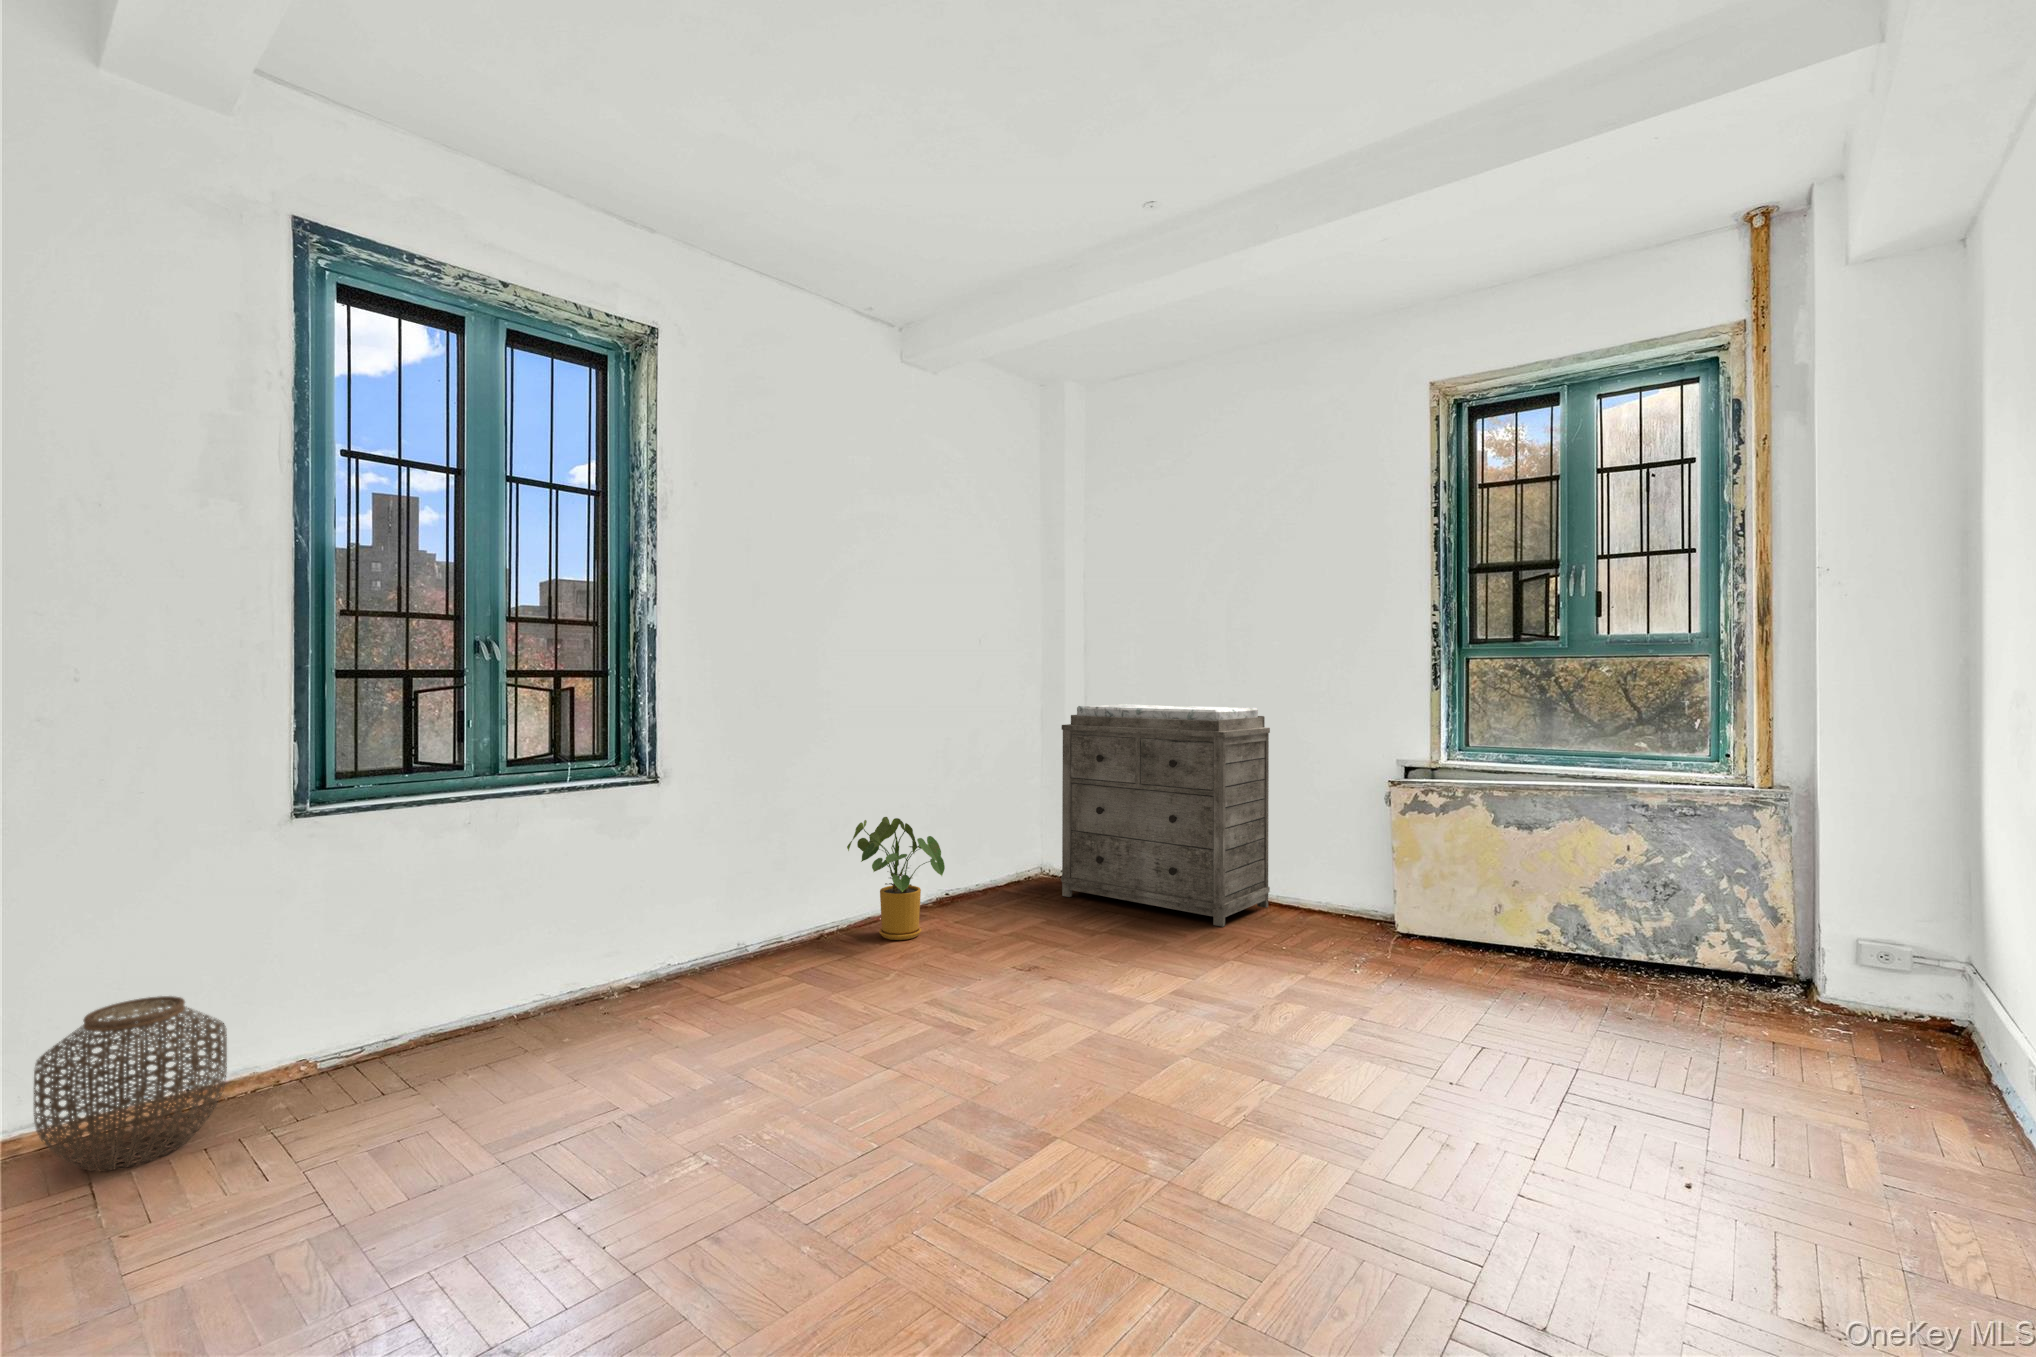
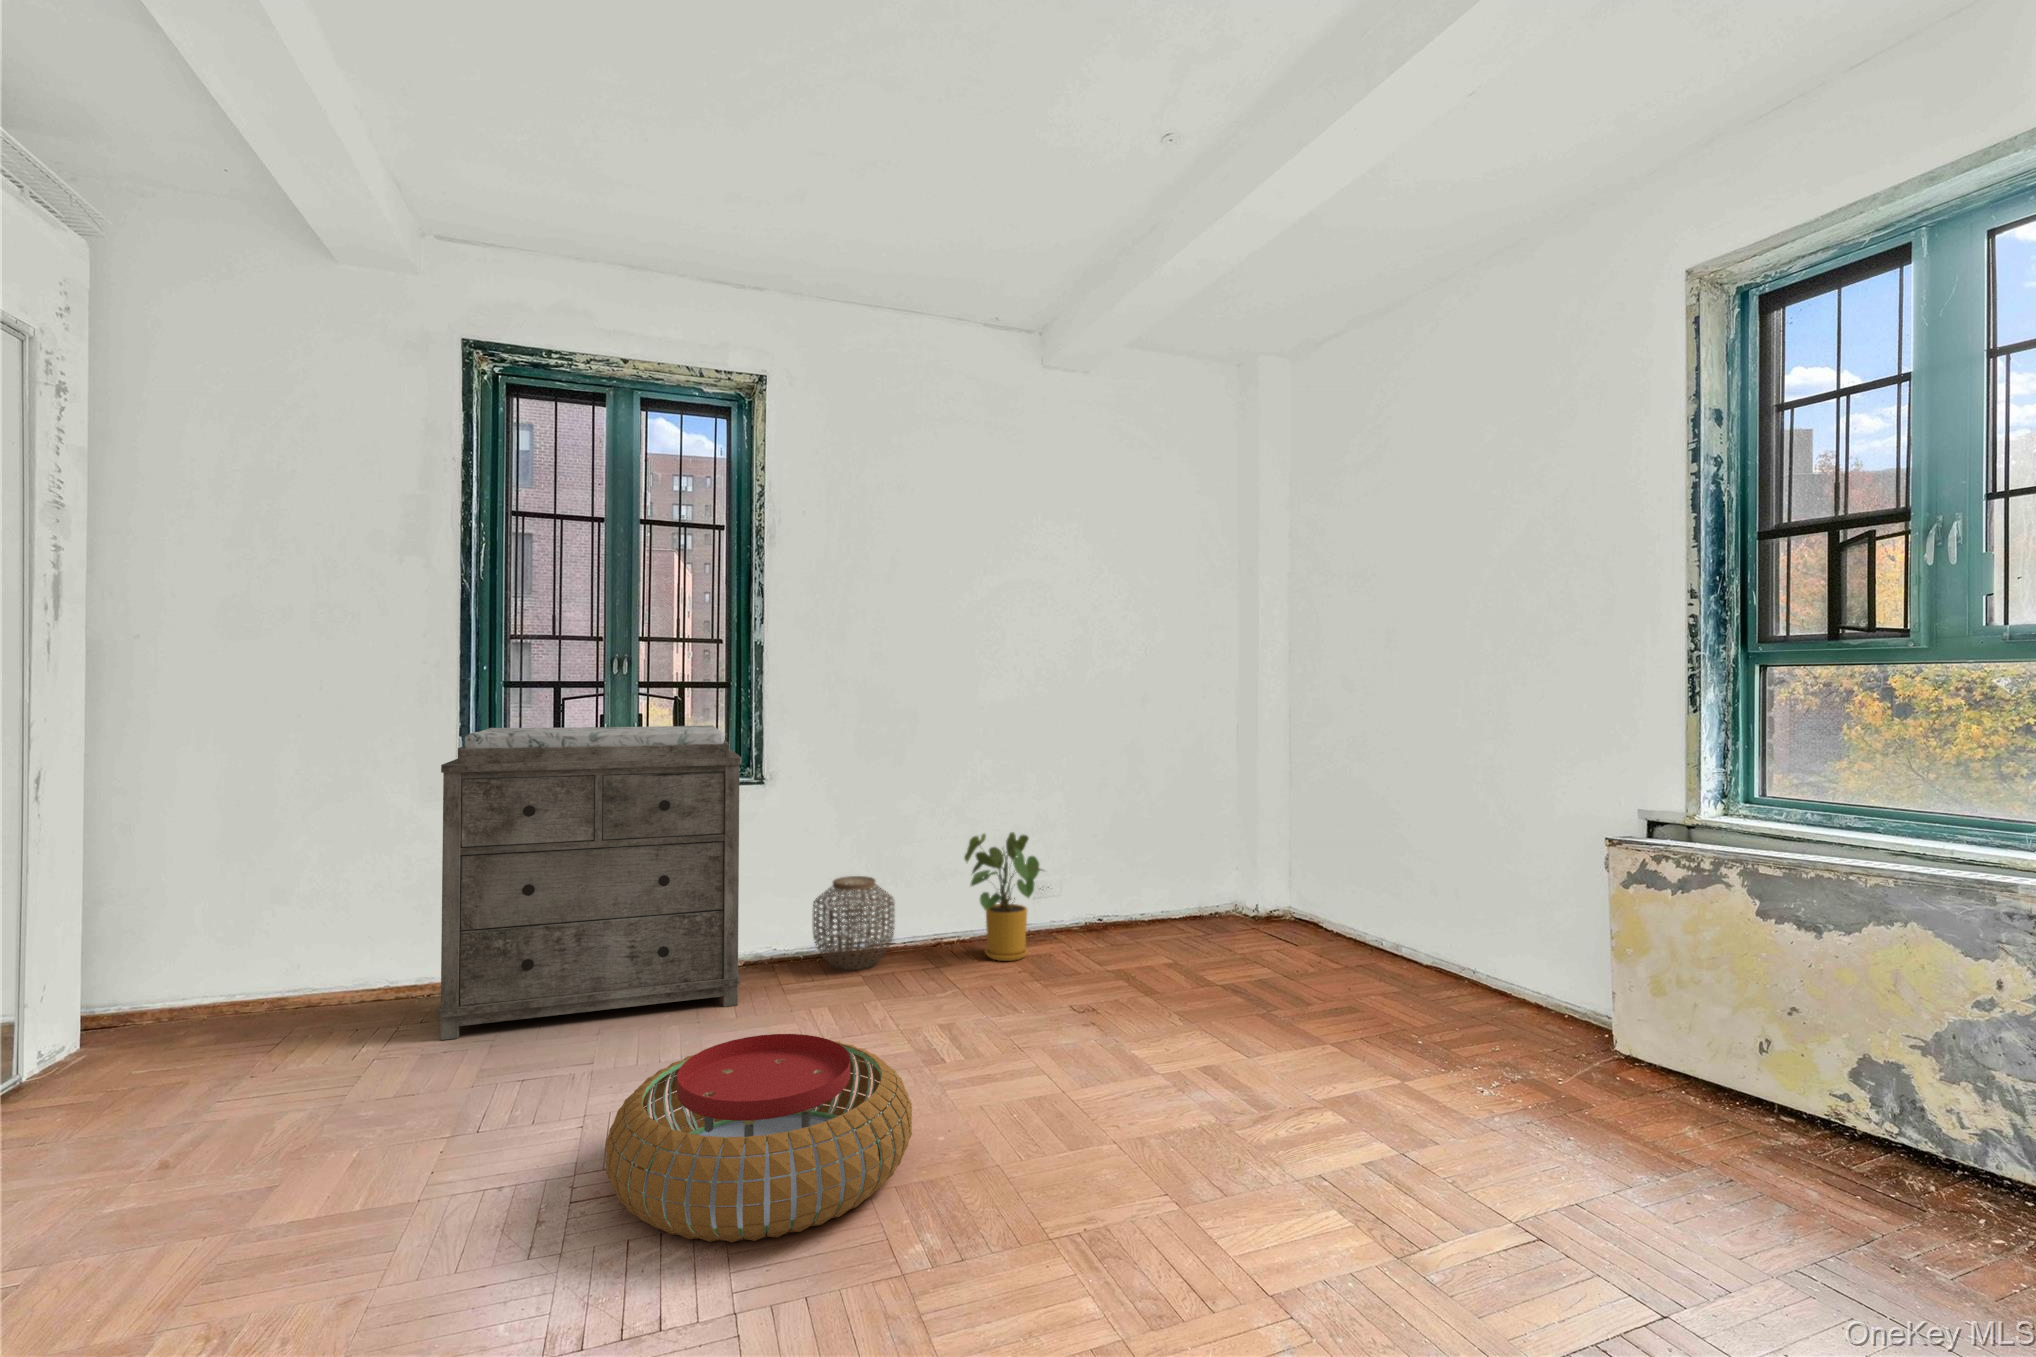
dresser: present [1061,704,1270,927] -> present [438,725,742,1040]
woven basket: present [34,996,227,1171] -> present [813,876,894,970]
pouf: none [835,1011,1118,1207] -> present [606,1034,912,1242]

